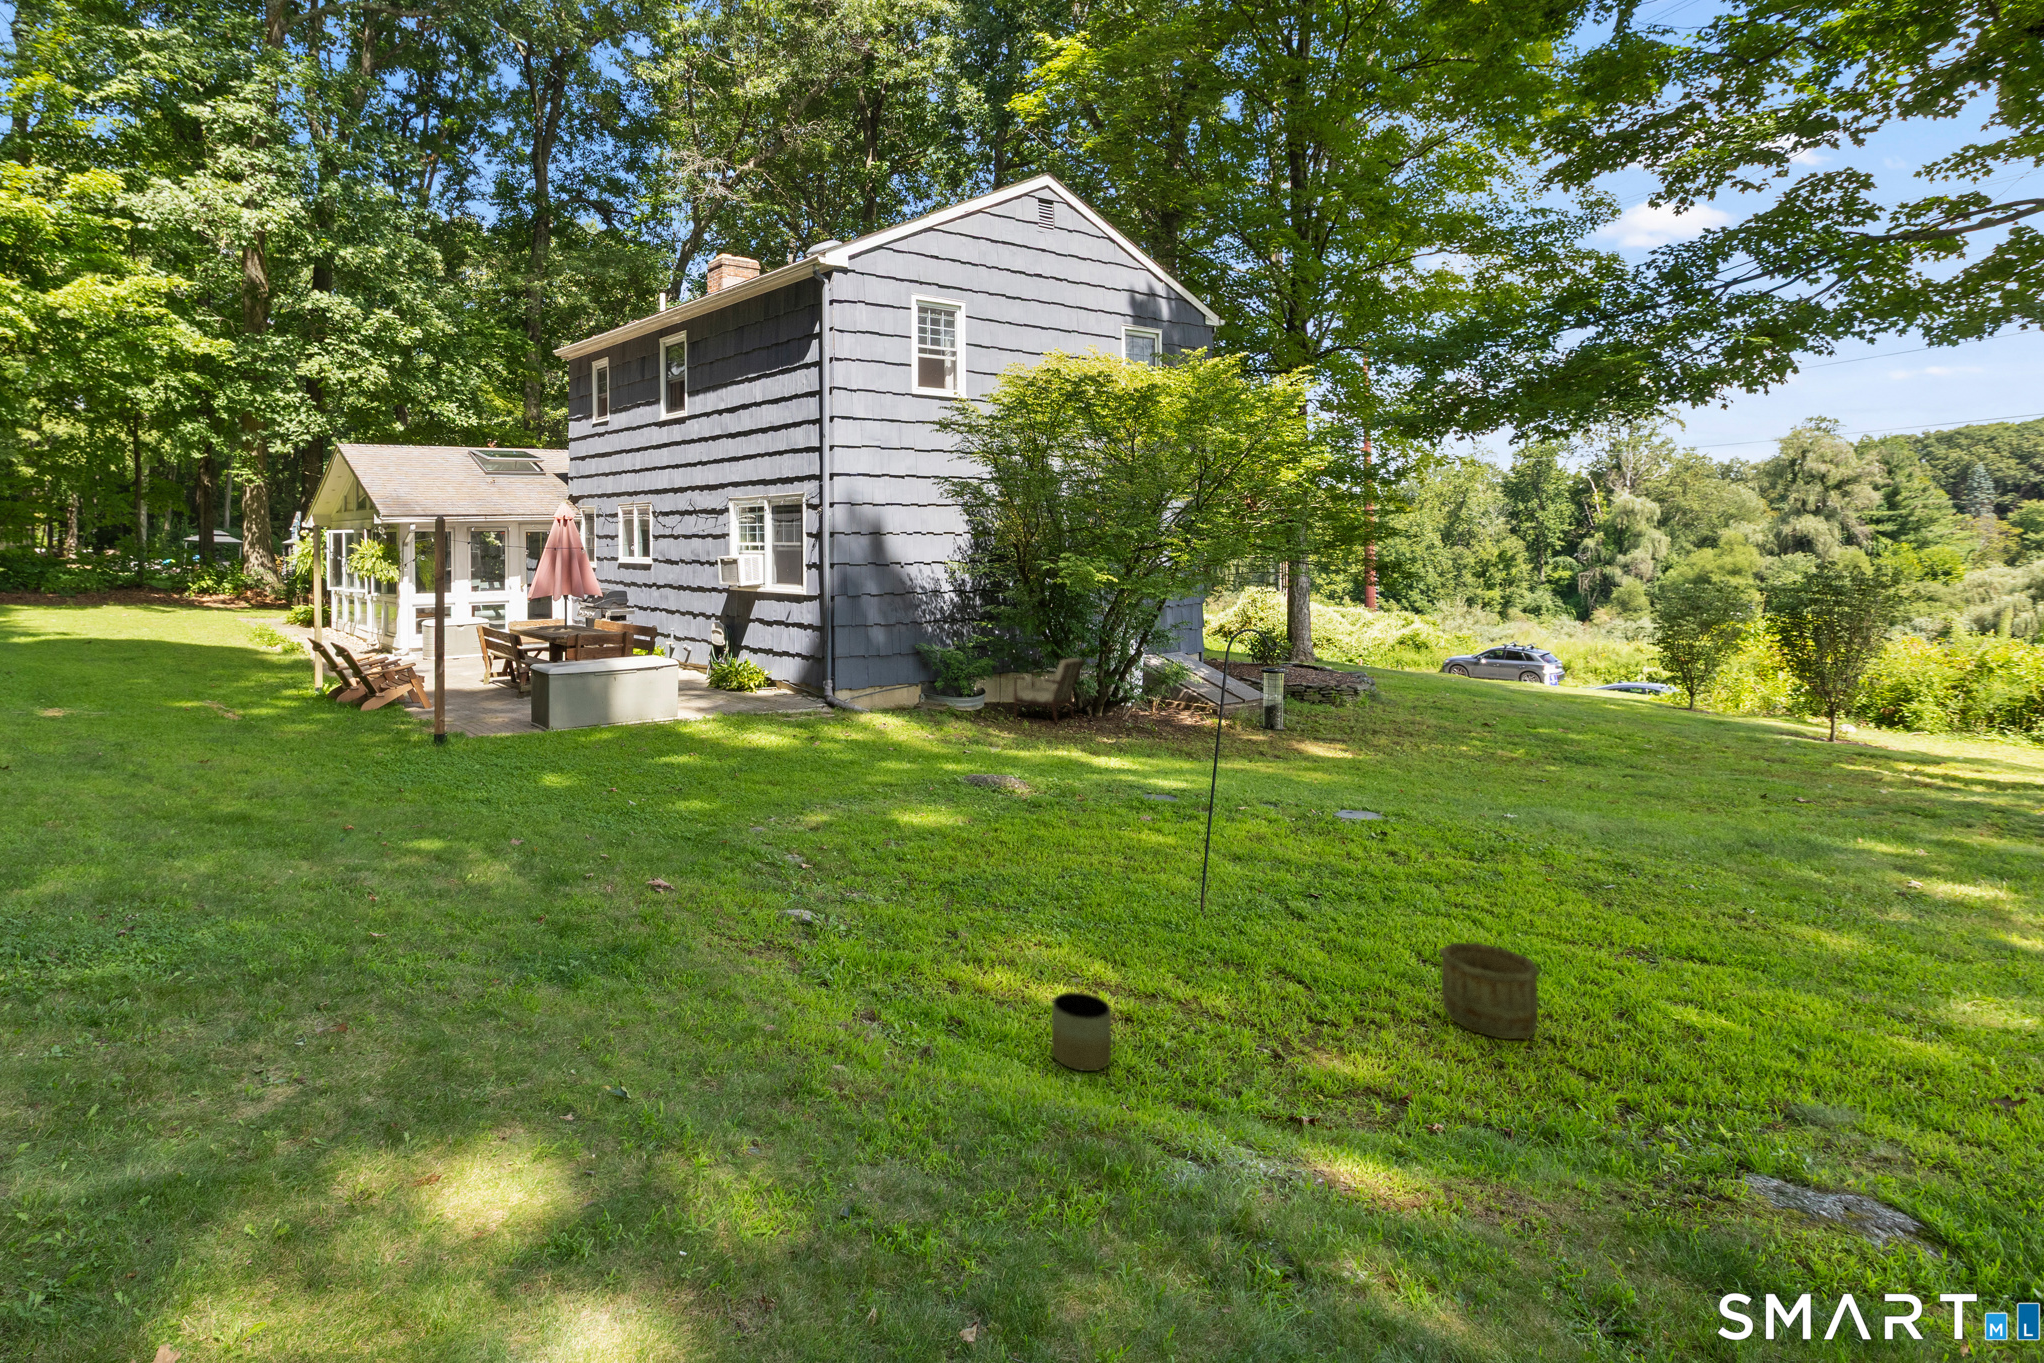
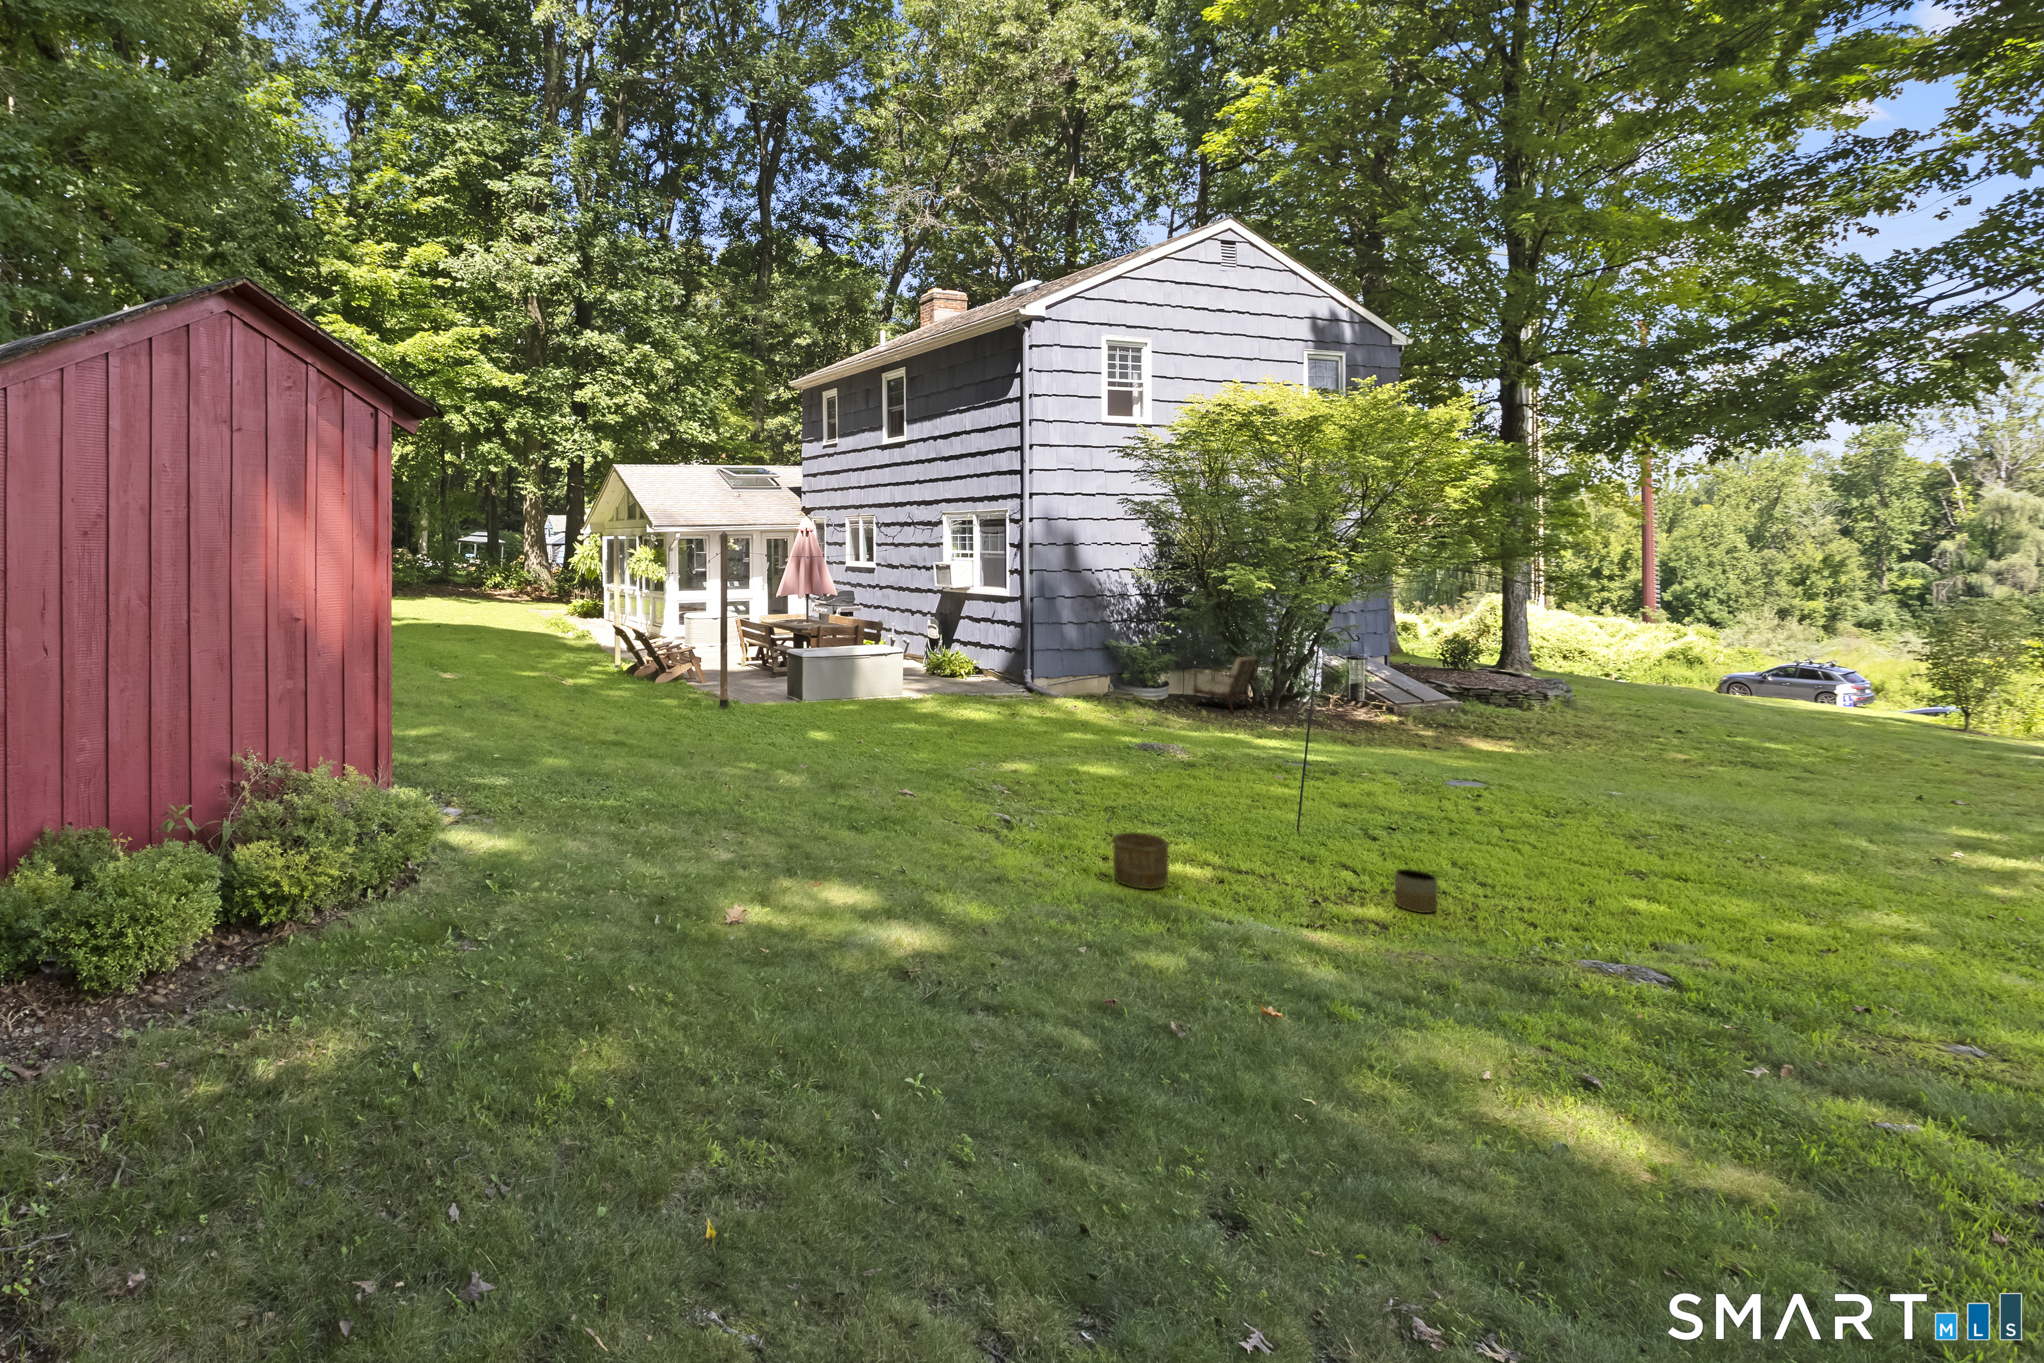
wooden bucket: present [1439,943,1539,1039] -> present [1112,832,1170,890]
planter: present [1052,992,1111,1071] -> present [1394,869,1437,913]

